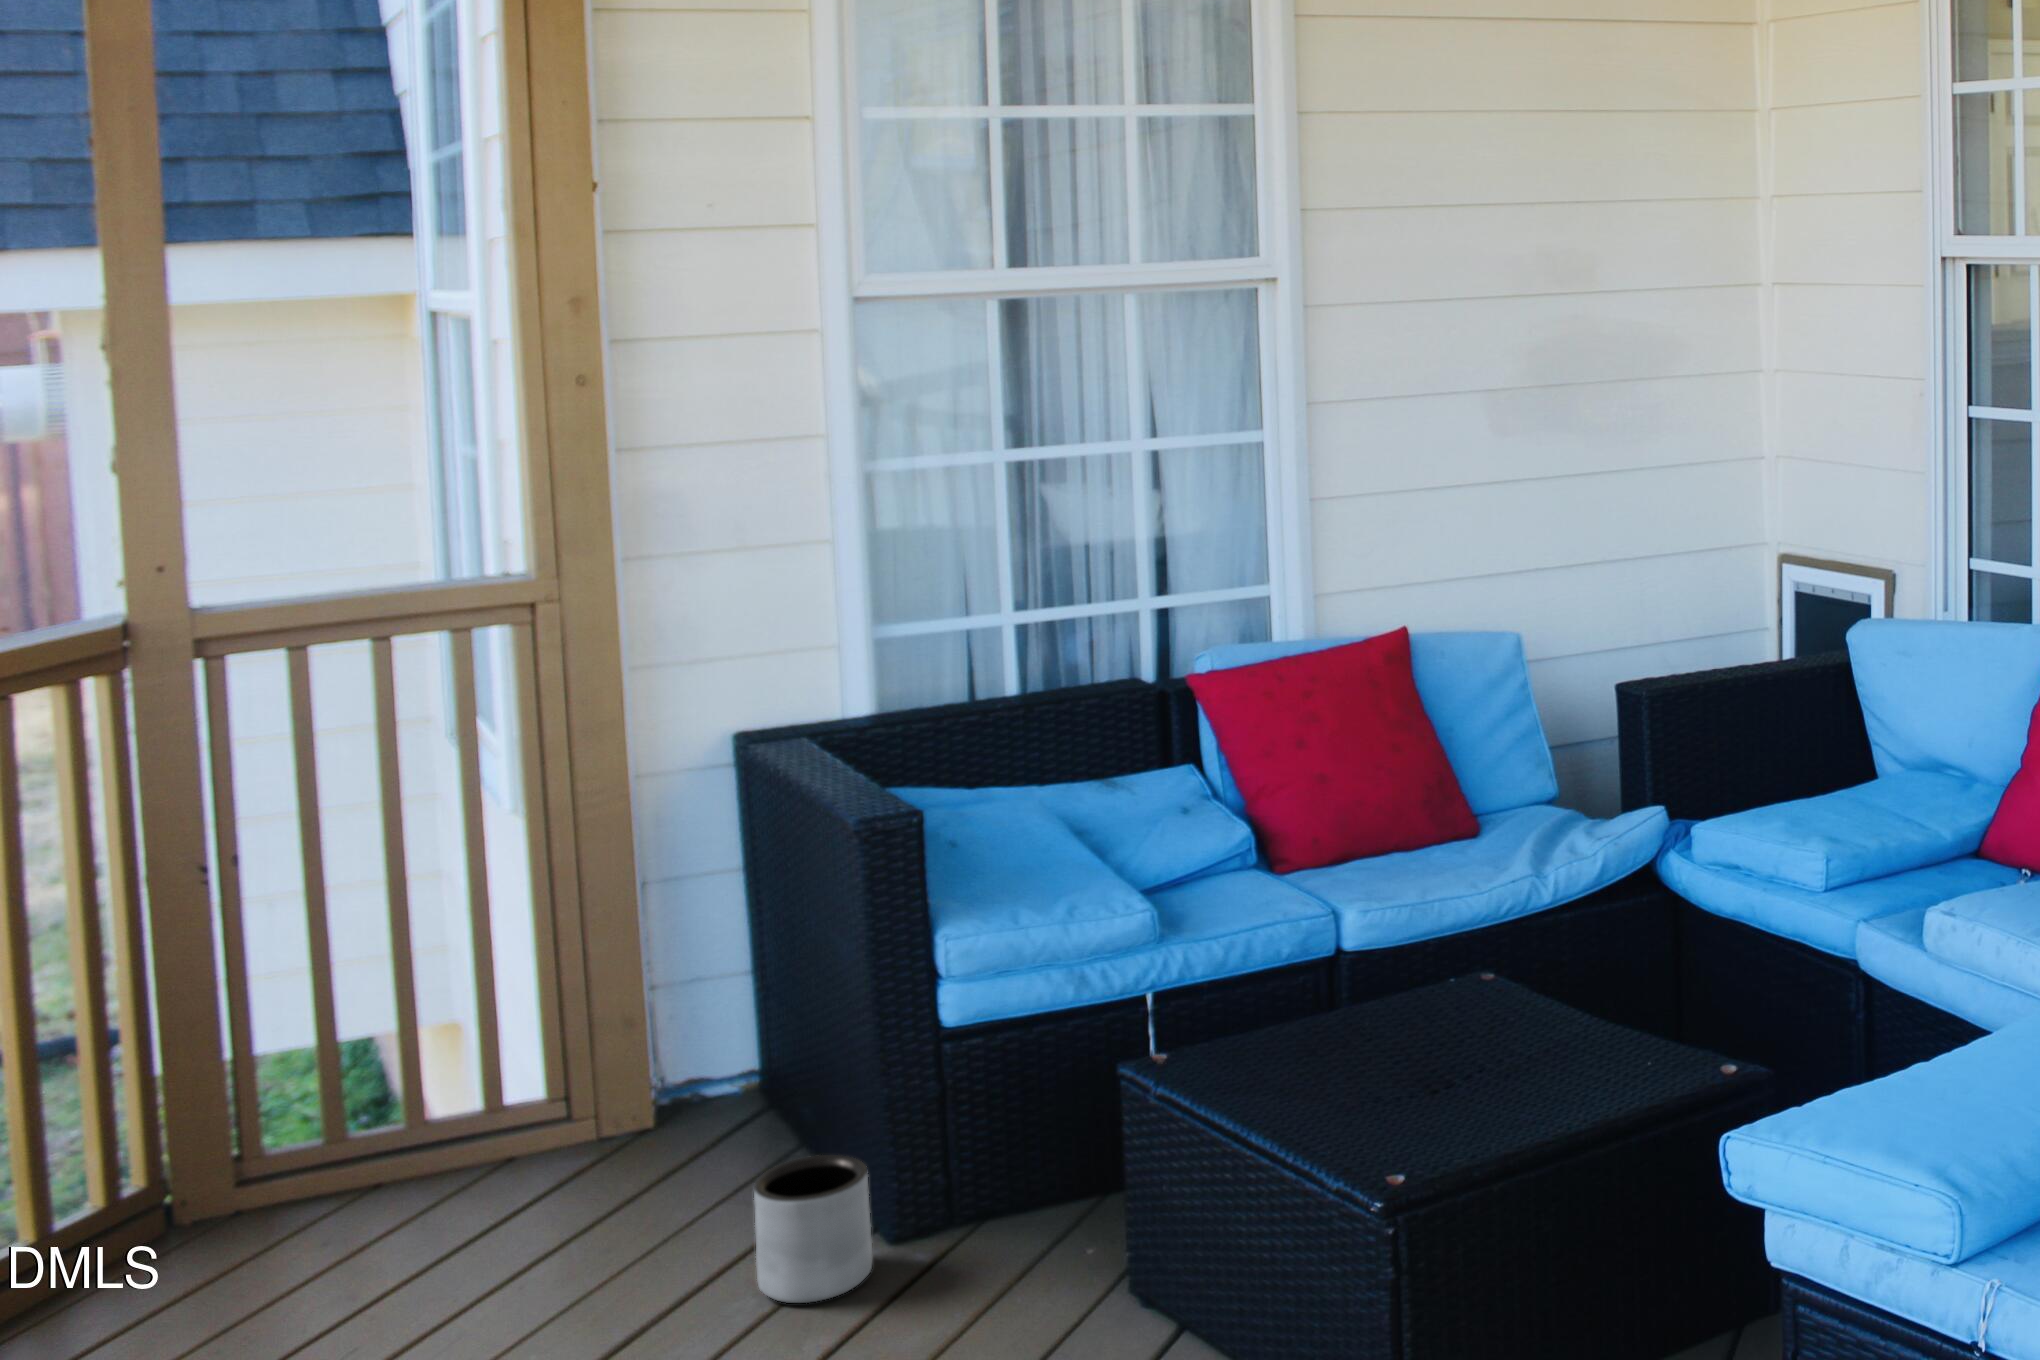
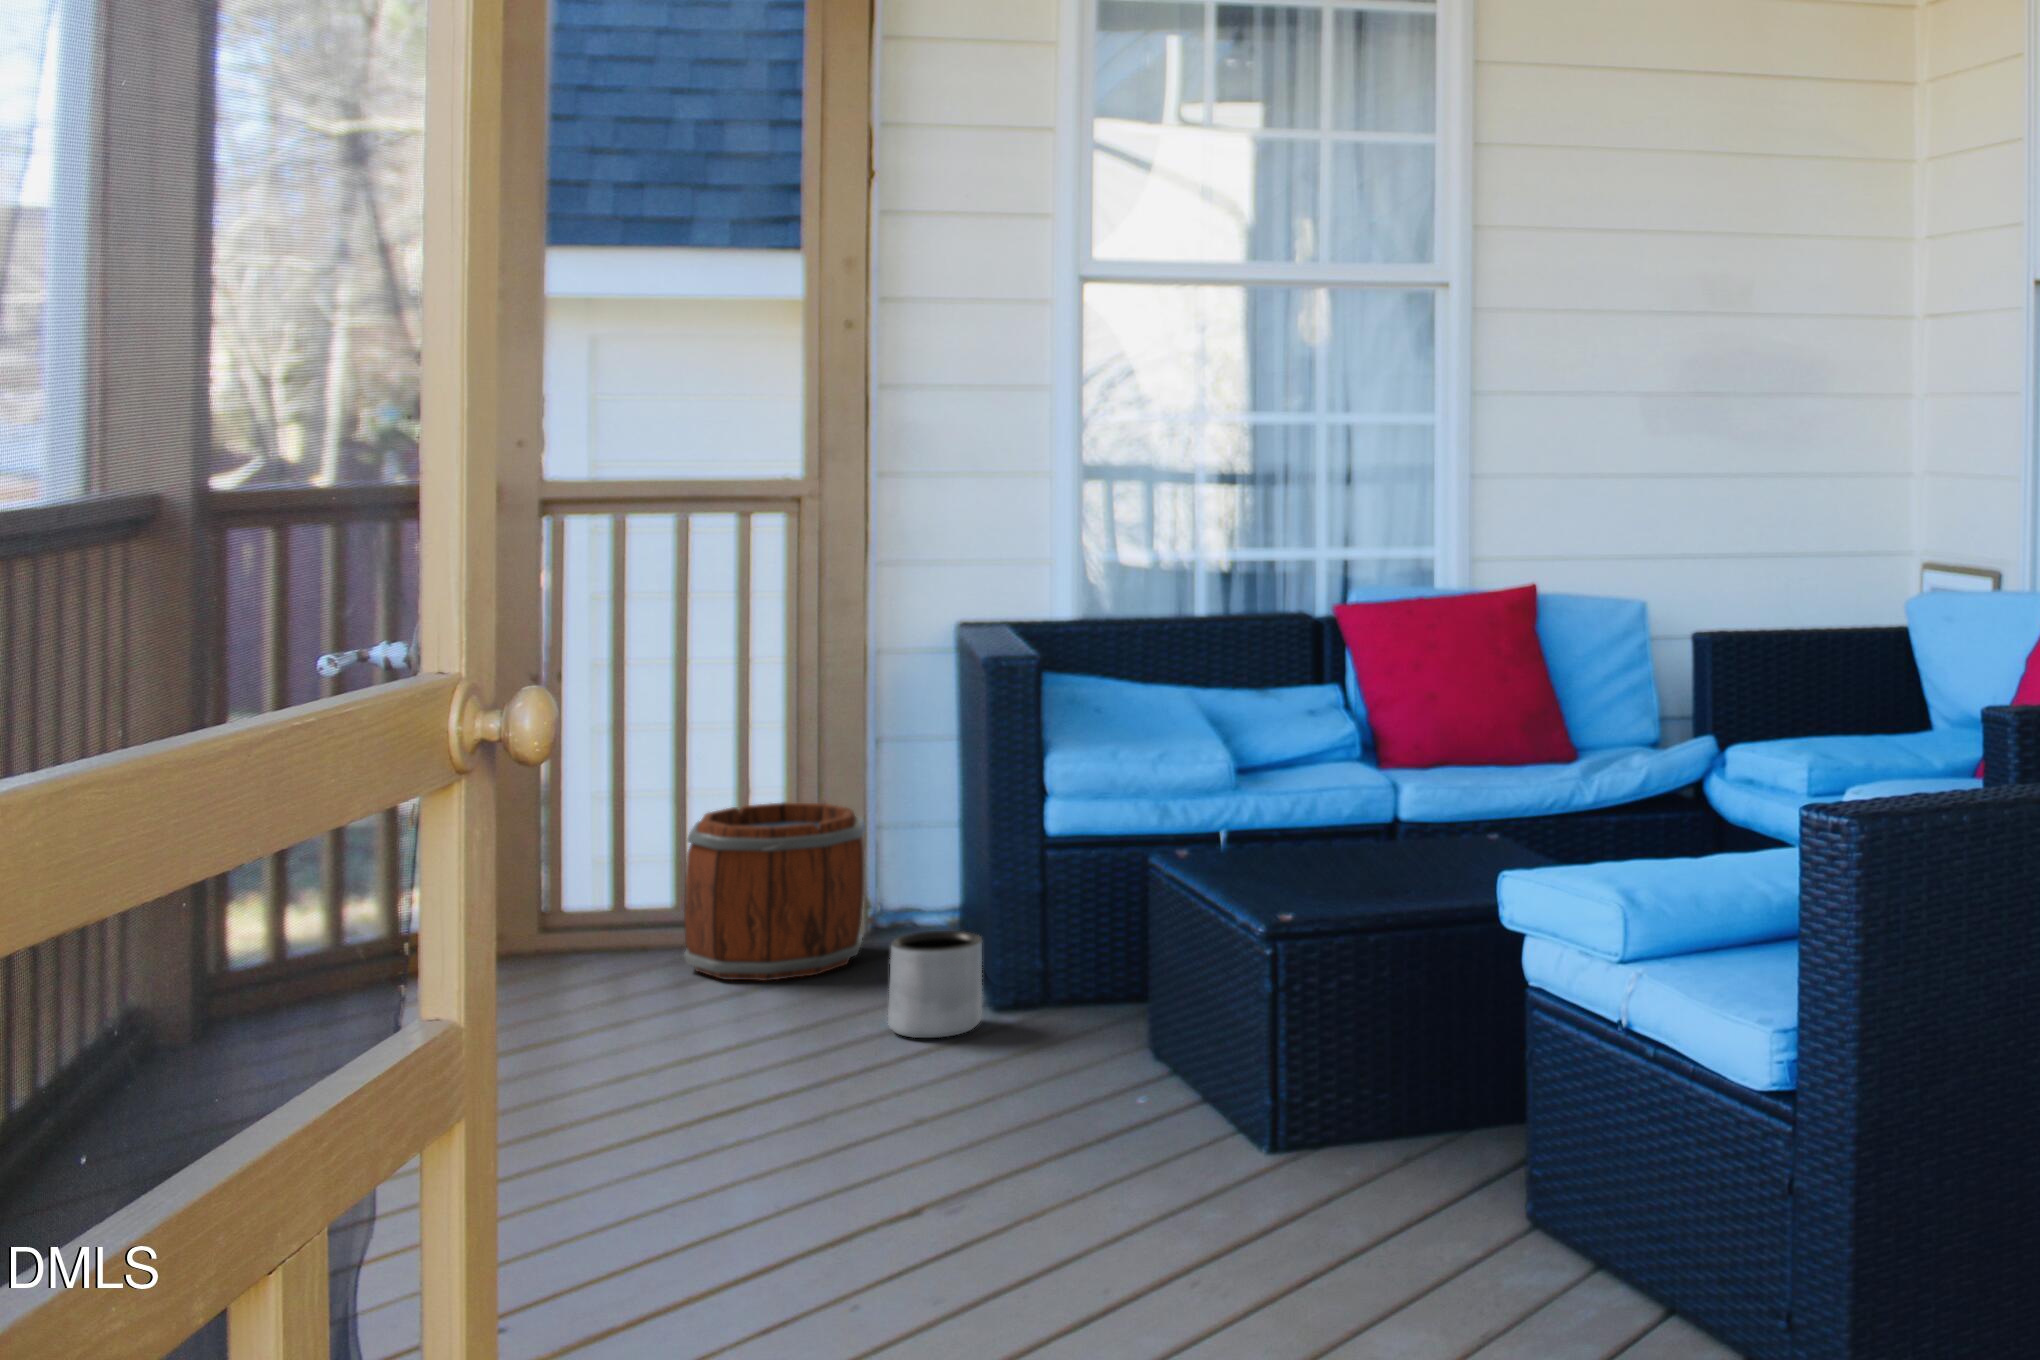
bucket: none [432,979,667,1228] -> present [684,802,865,981]

